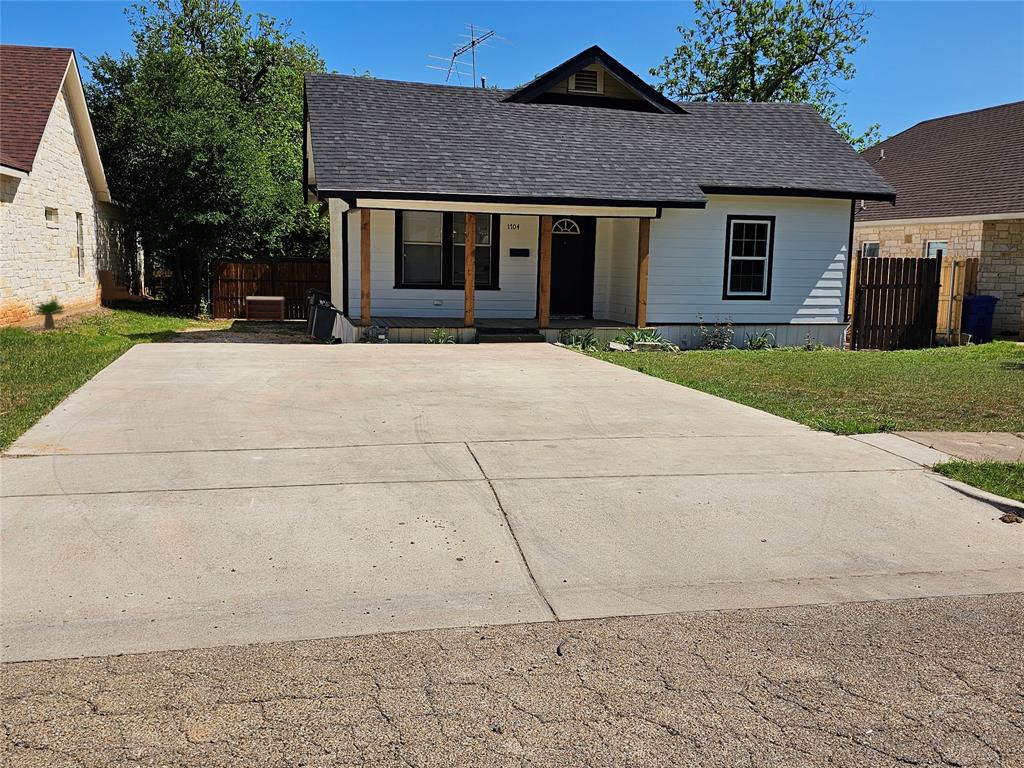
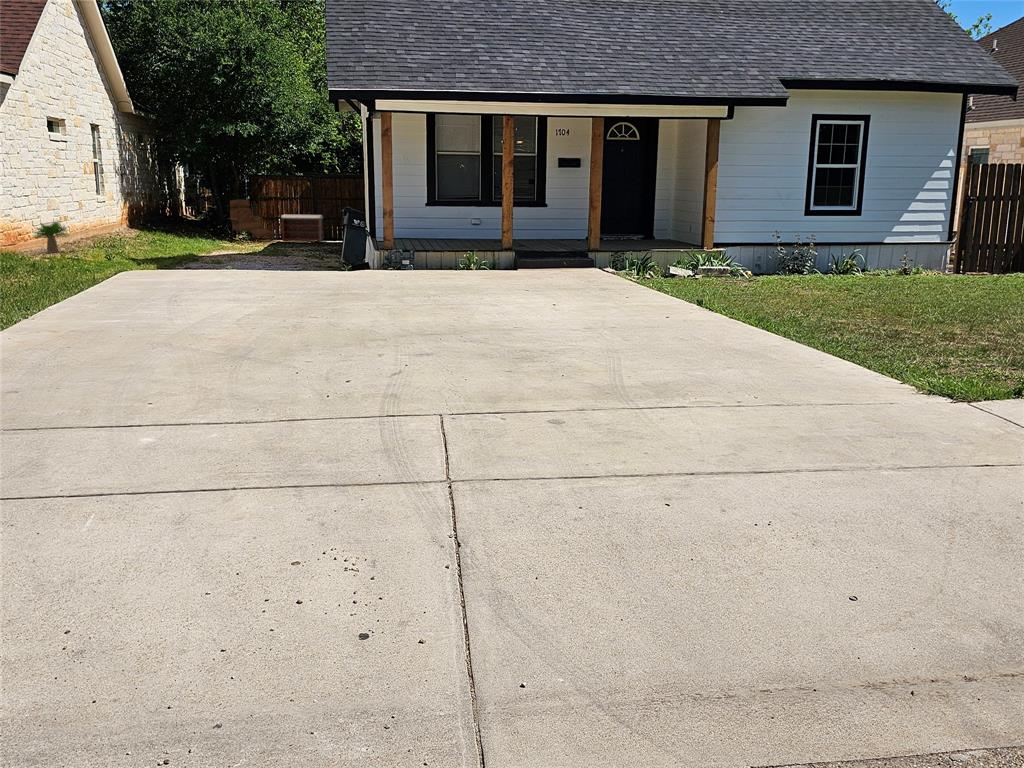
lounge chair: present [97,270,143,308] -> present [230,199,272,242]

